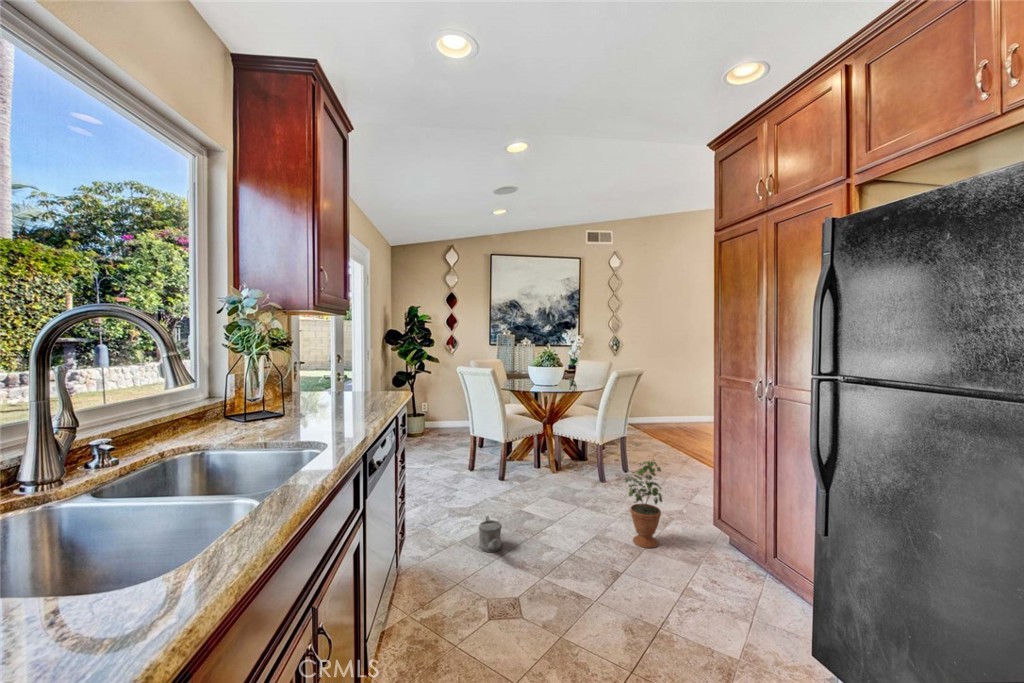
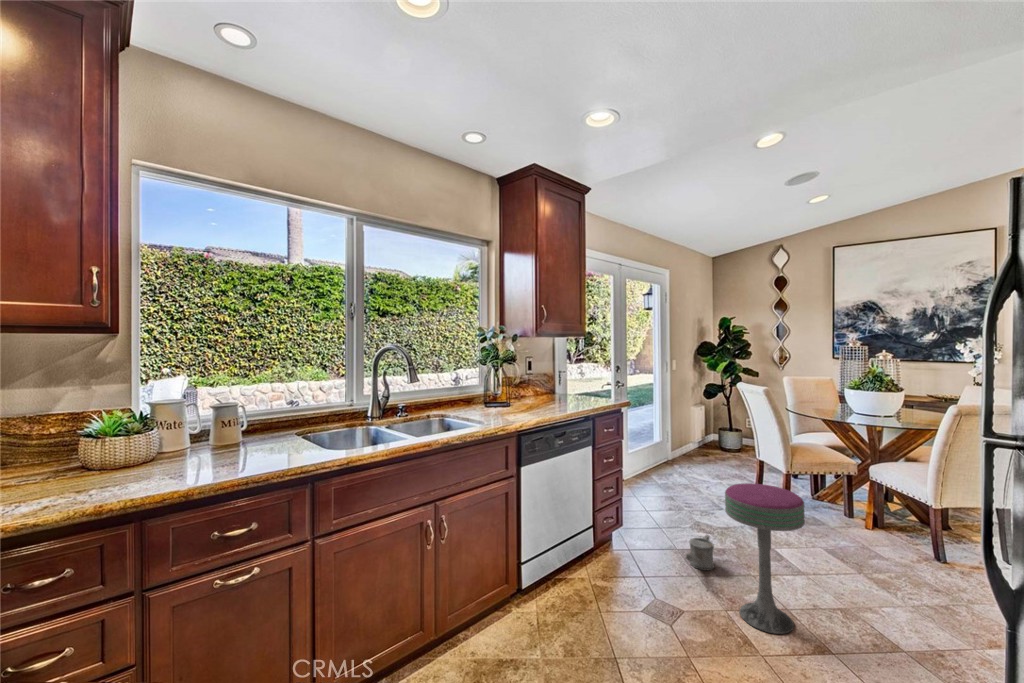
bar stool: none [540,451,602,582] -> present [725,483,805,634]
potted plant: present [625,460,662,548] -> none [879,526,951,656]

